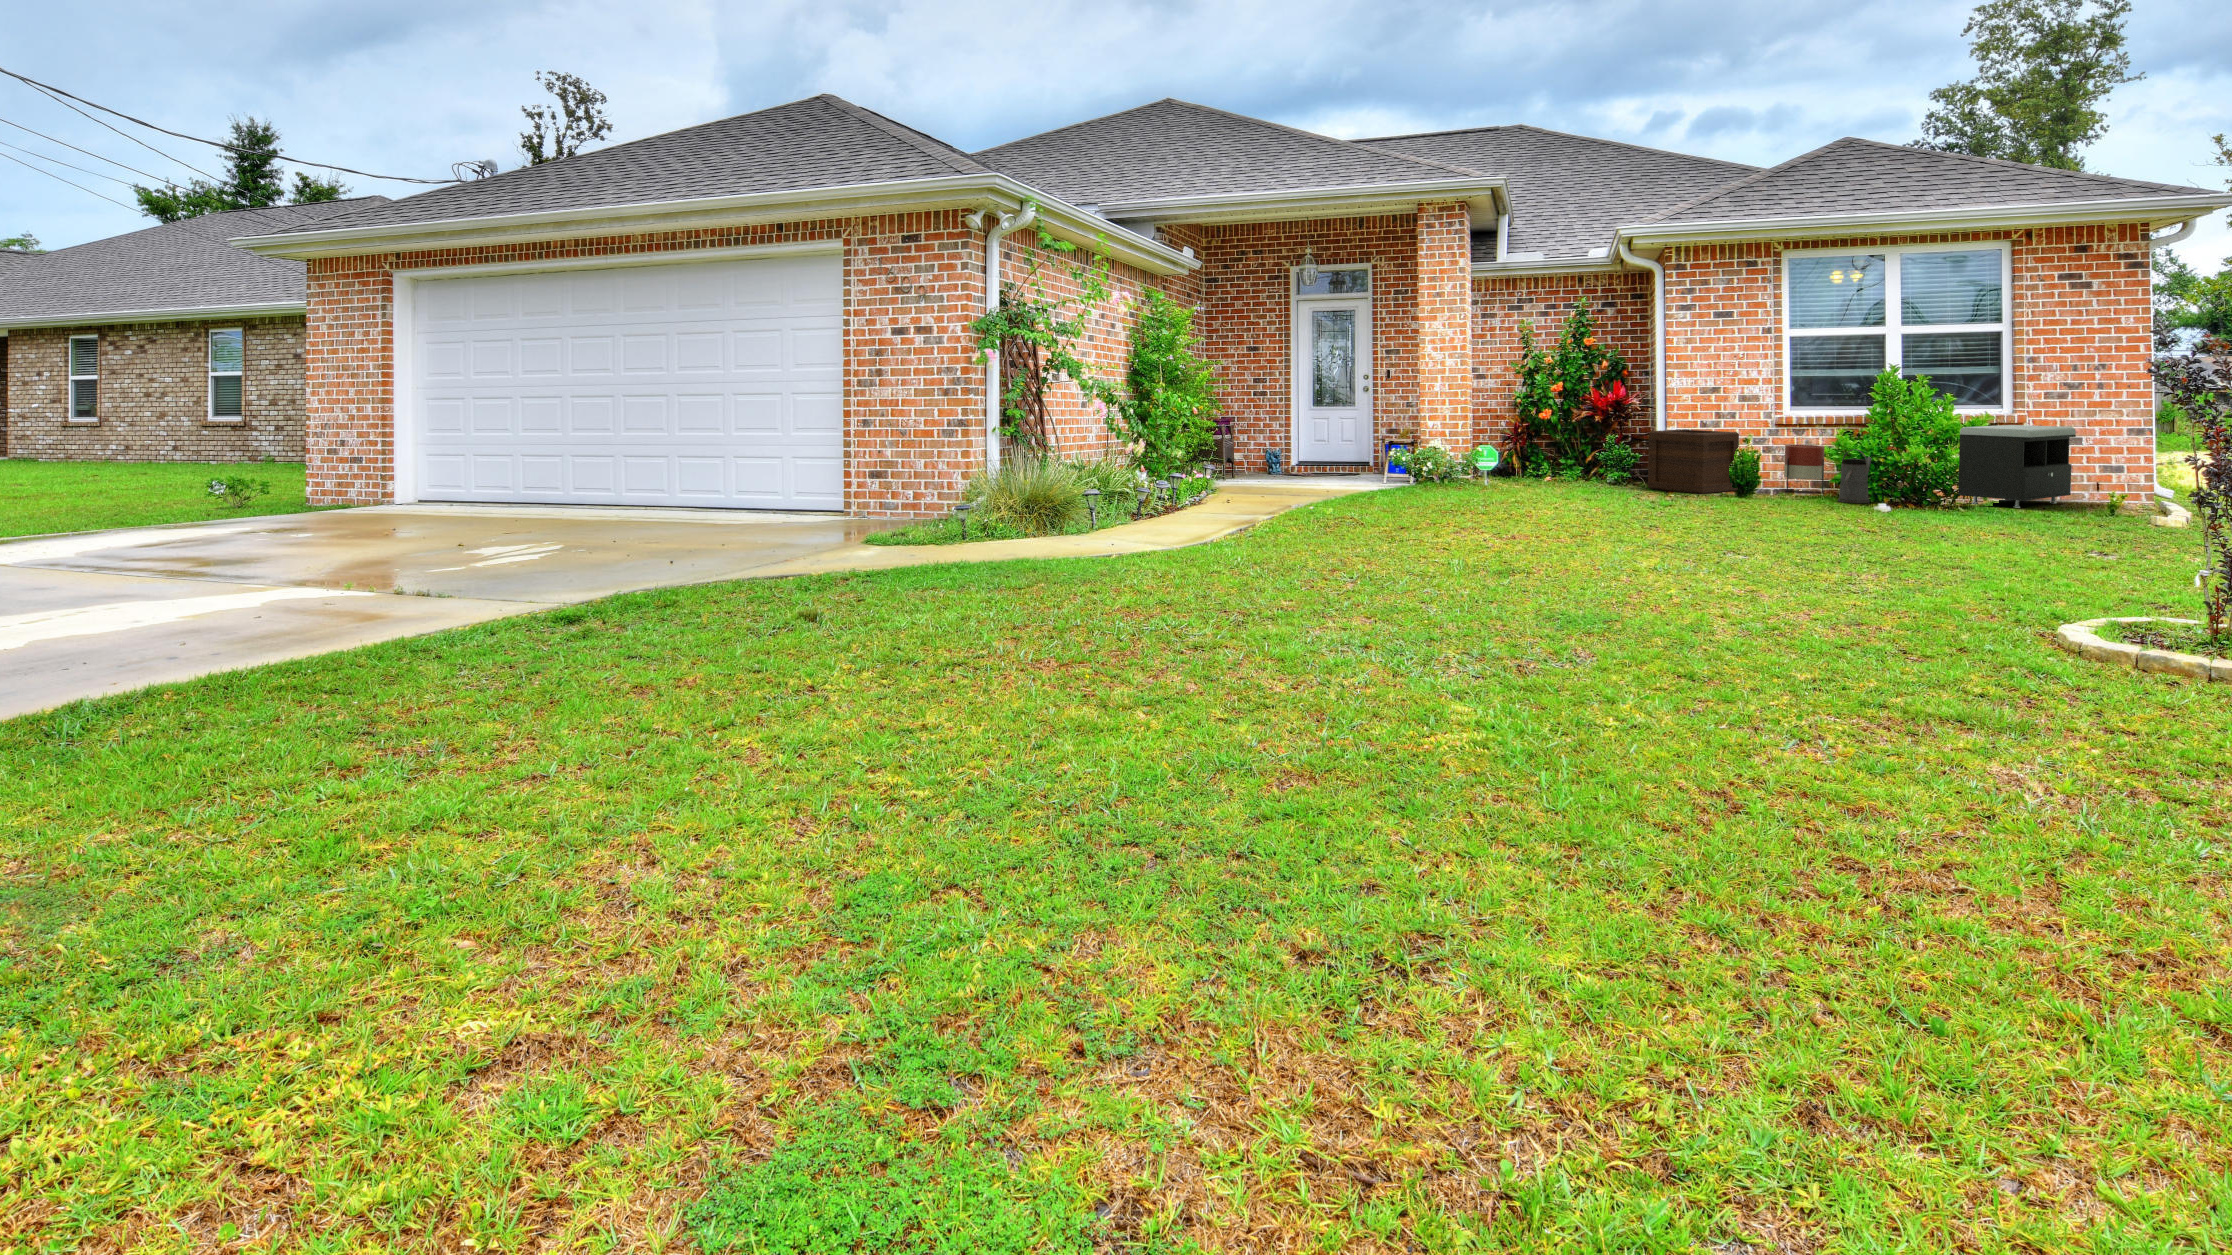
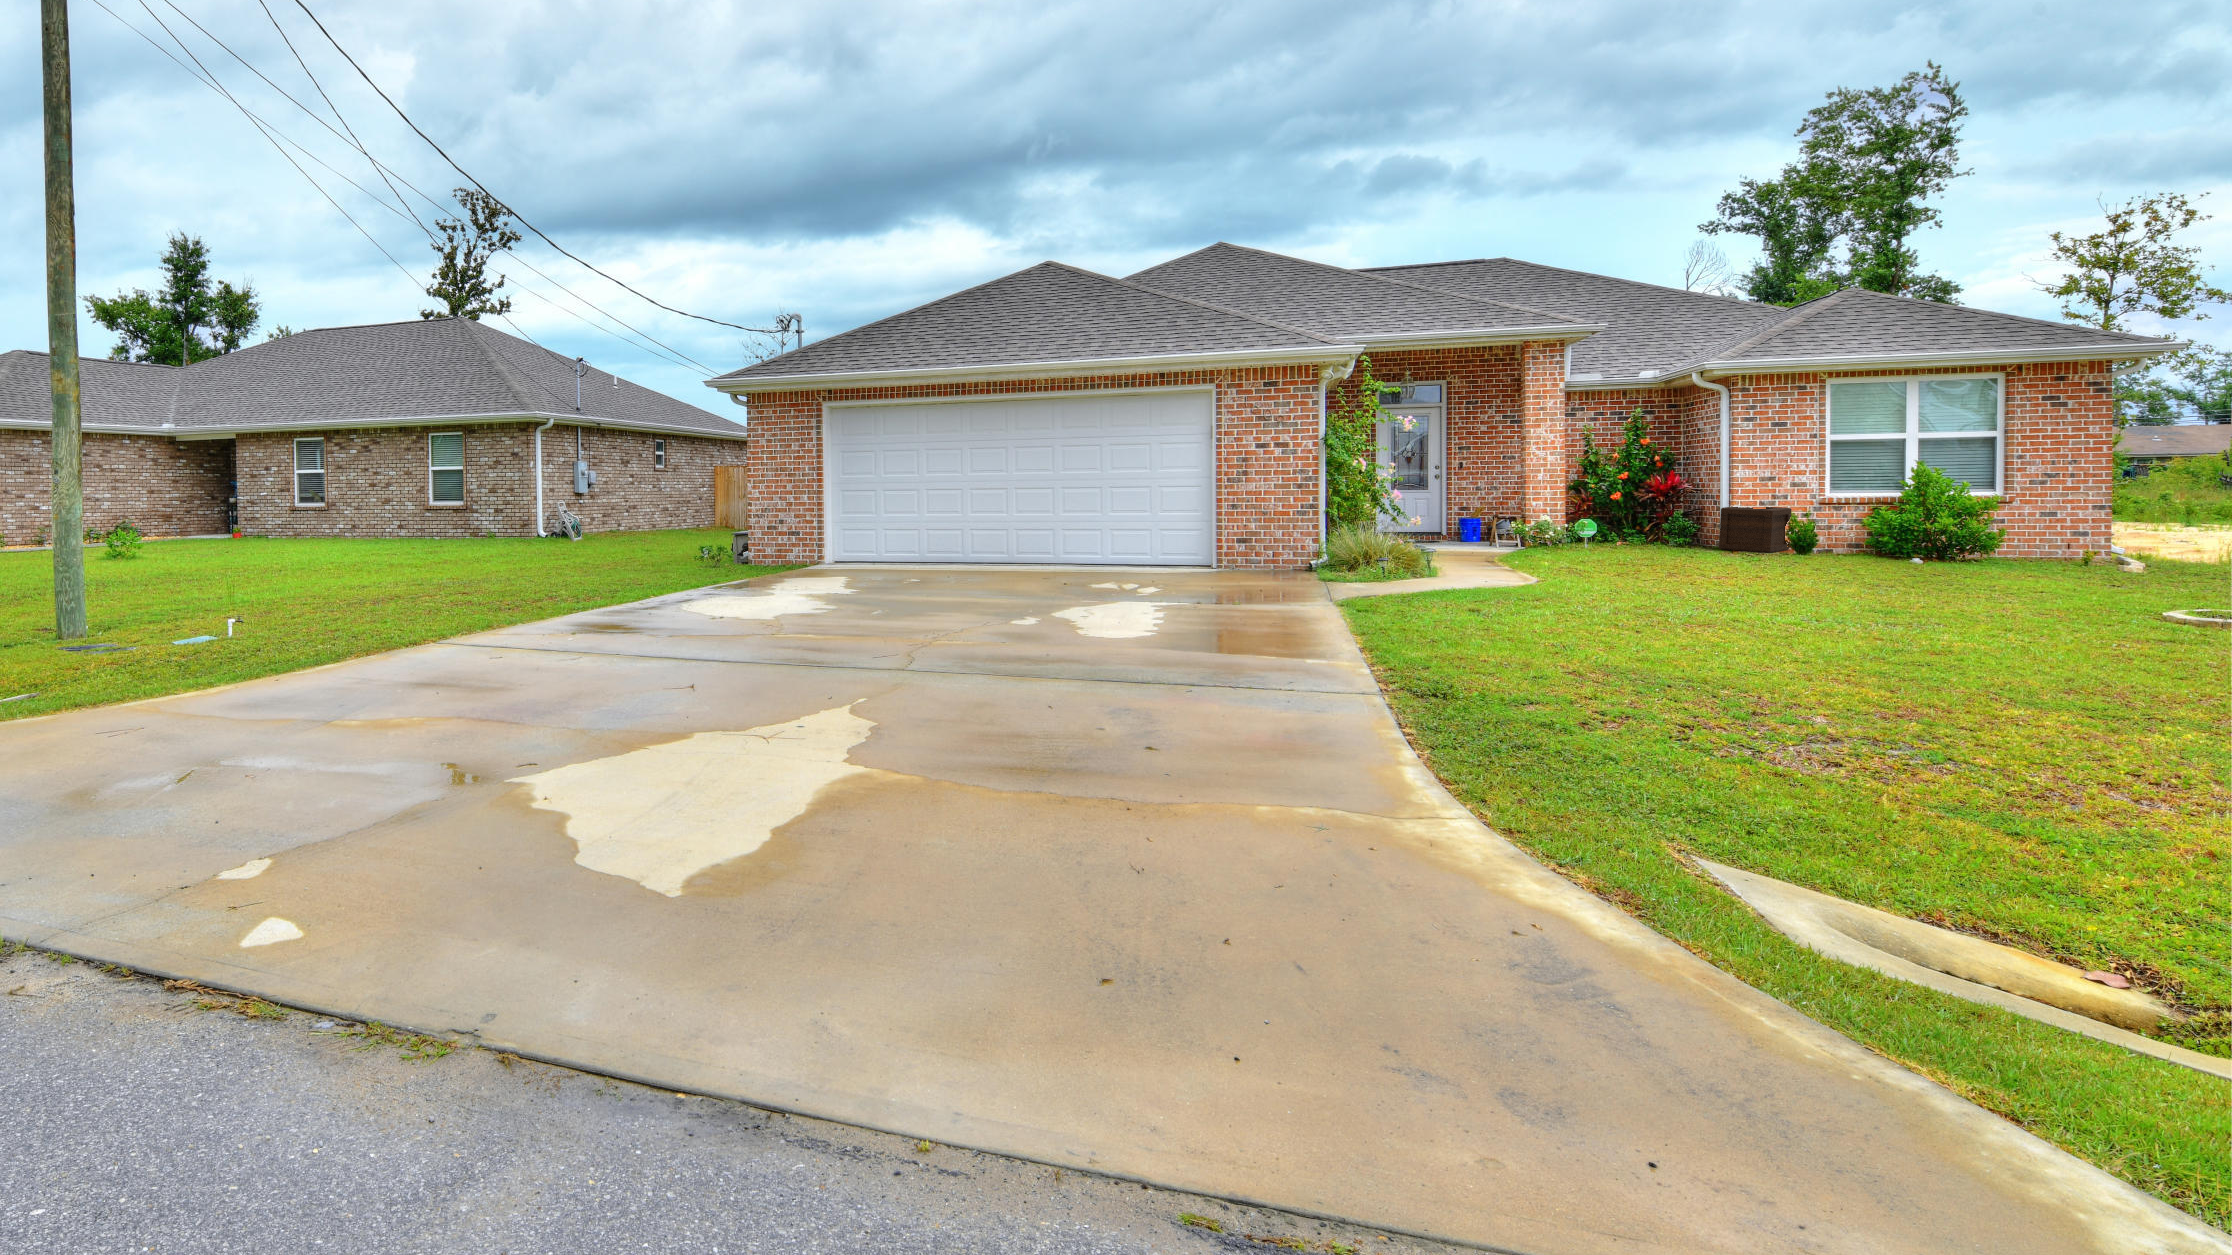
storage bench: present [1958,425,2076,508] -> none [1975,502,2061,560]
planter: present [1784,445,1824,493] -> none [1824,516,1859,551]
watering can: present [1838,449,1872,503] -> none [1883,521,1909,558]

